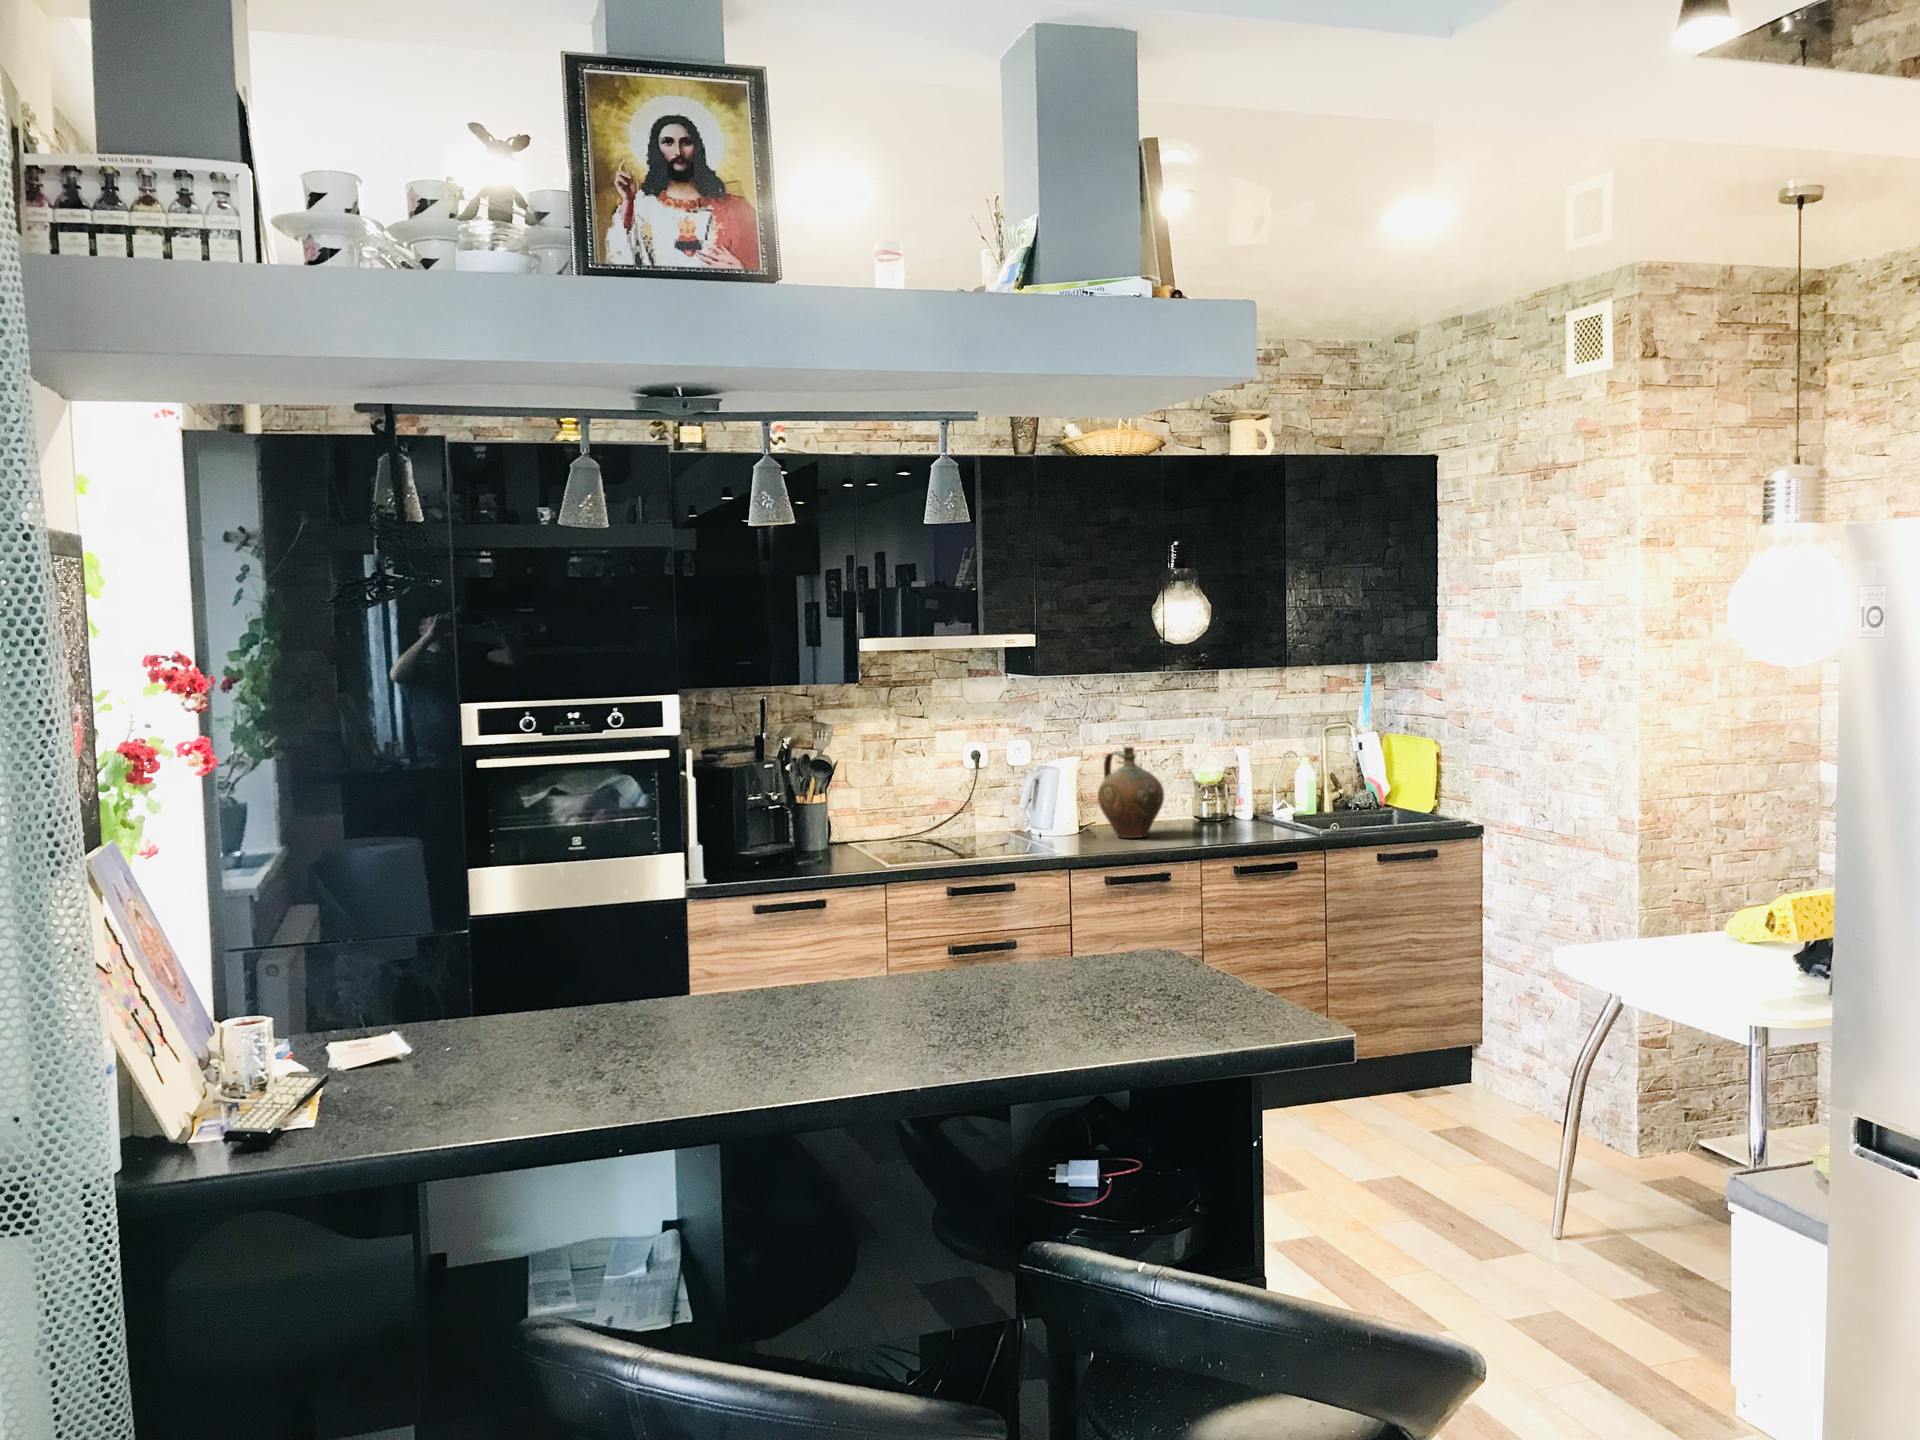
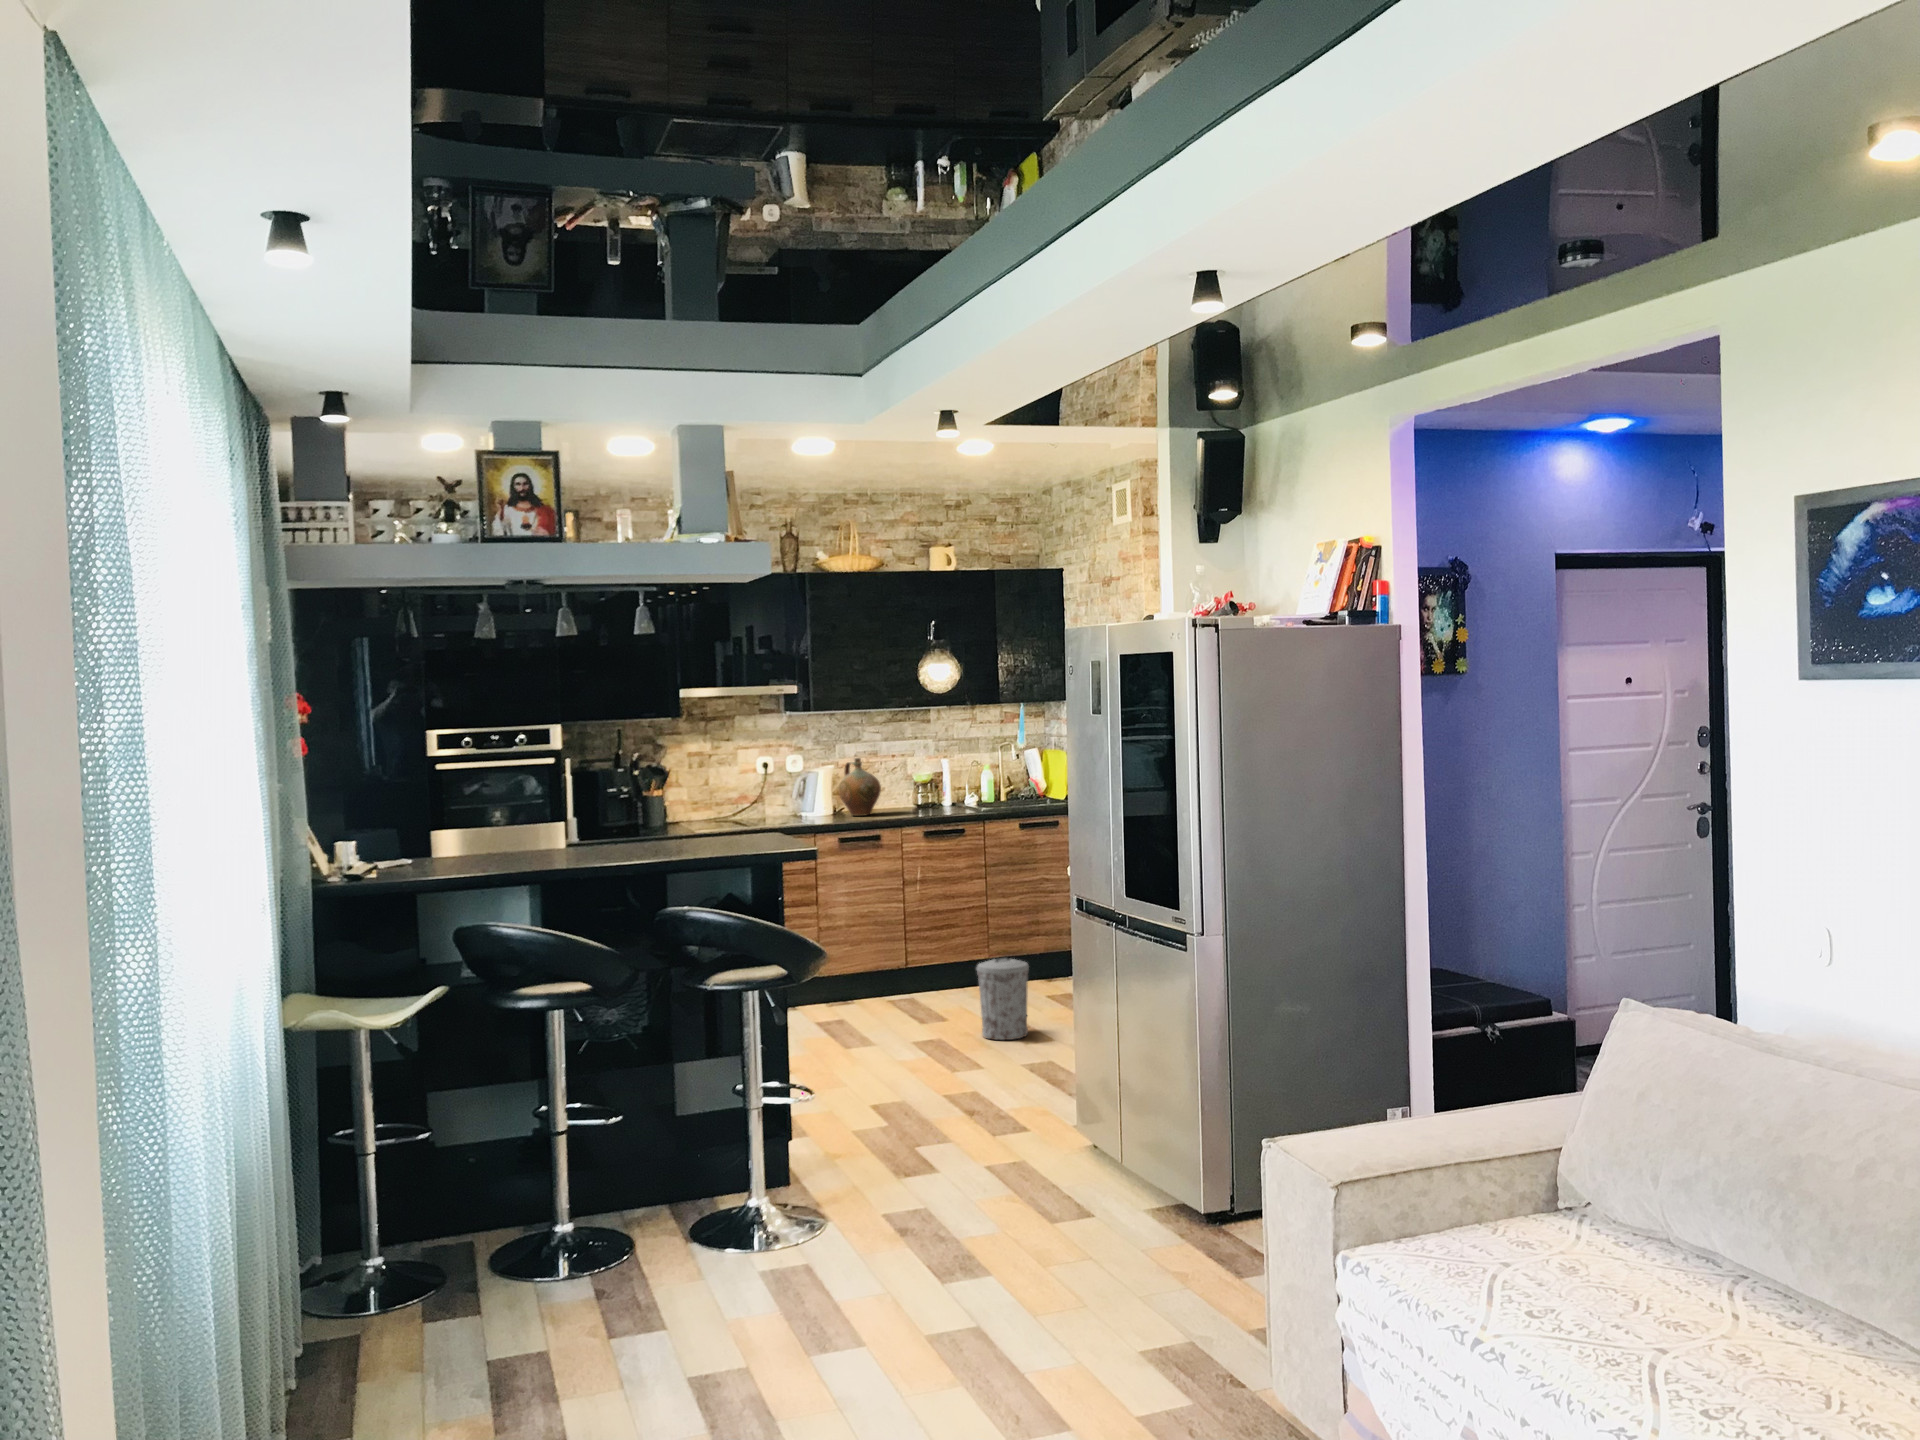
trash can: none [1401,1109,1497,1259] -> present [977,957,1029,1040]

